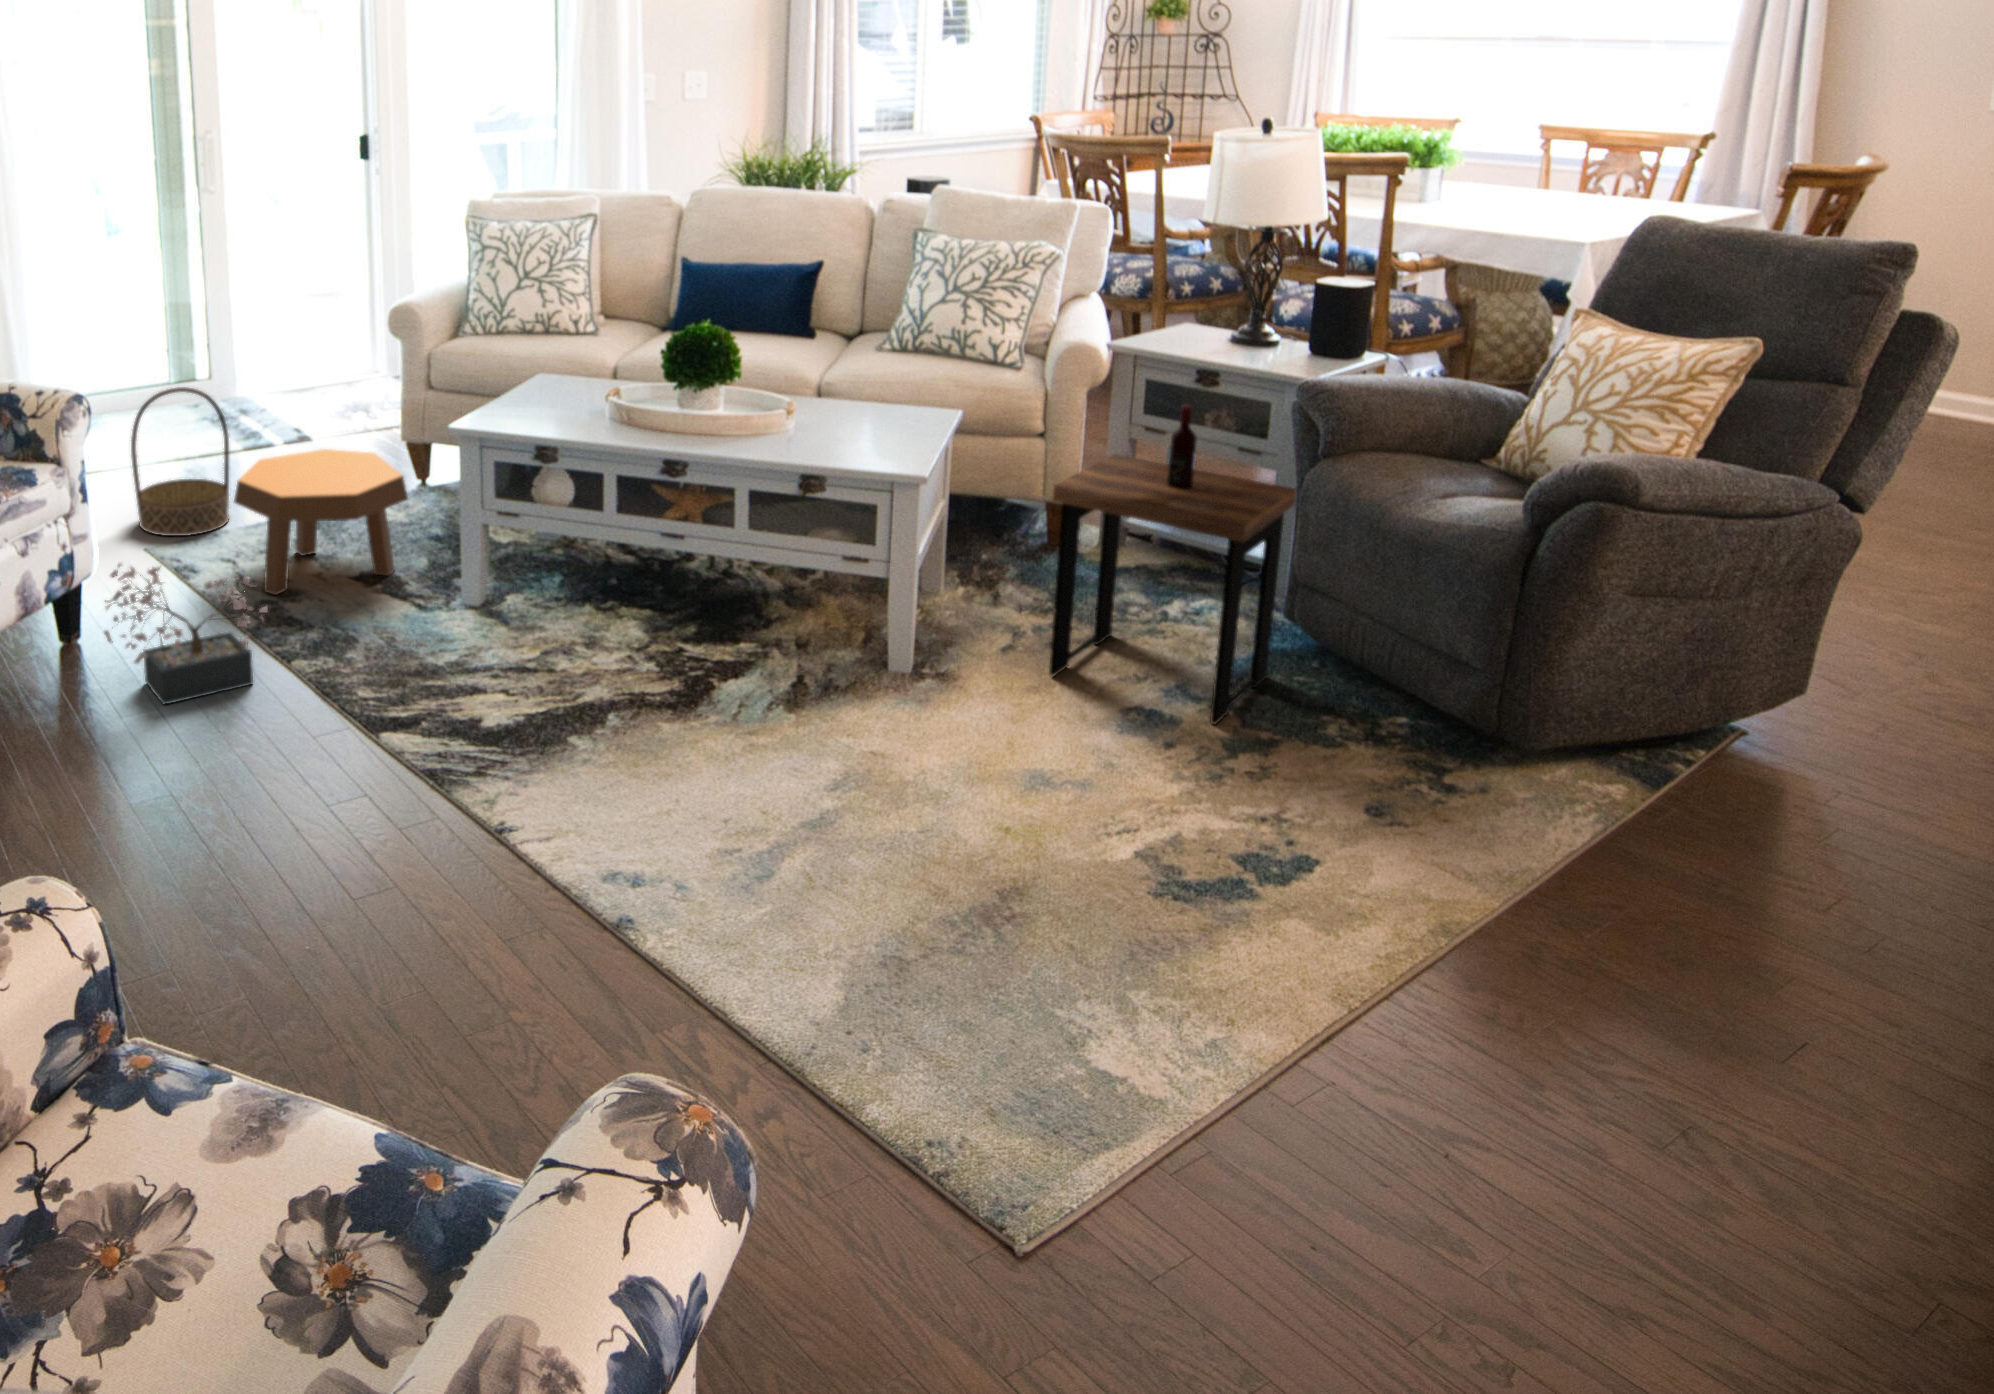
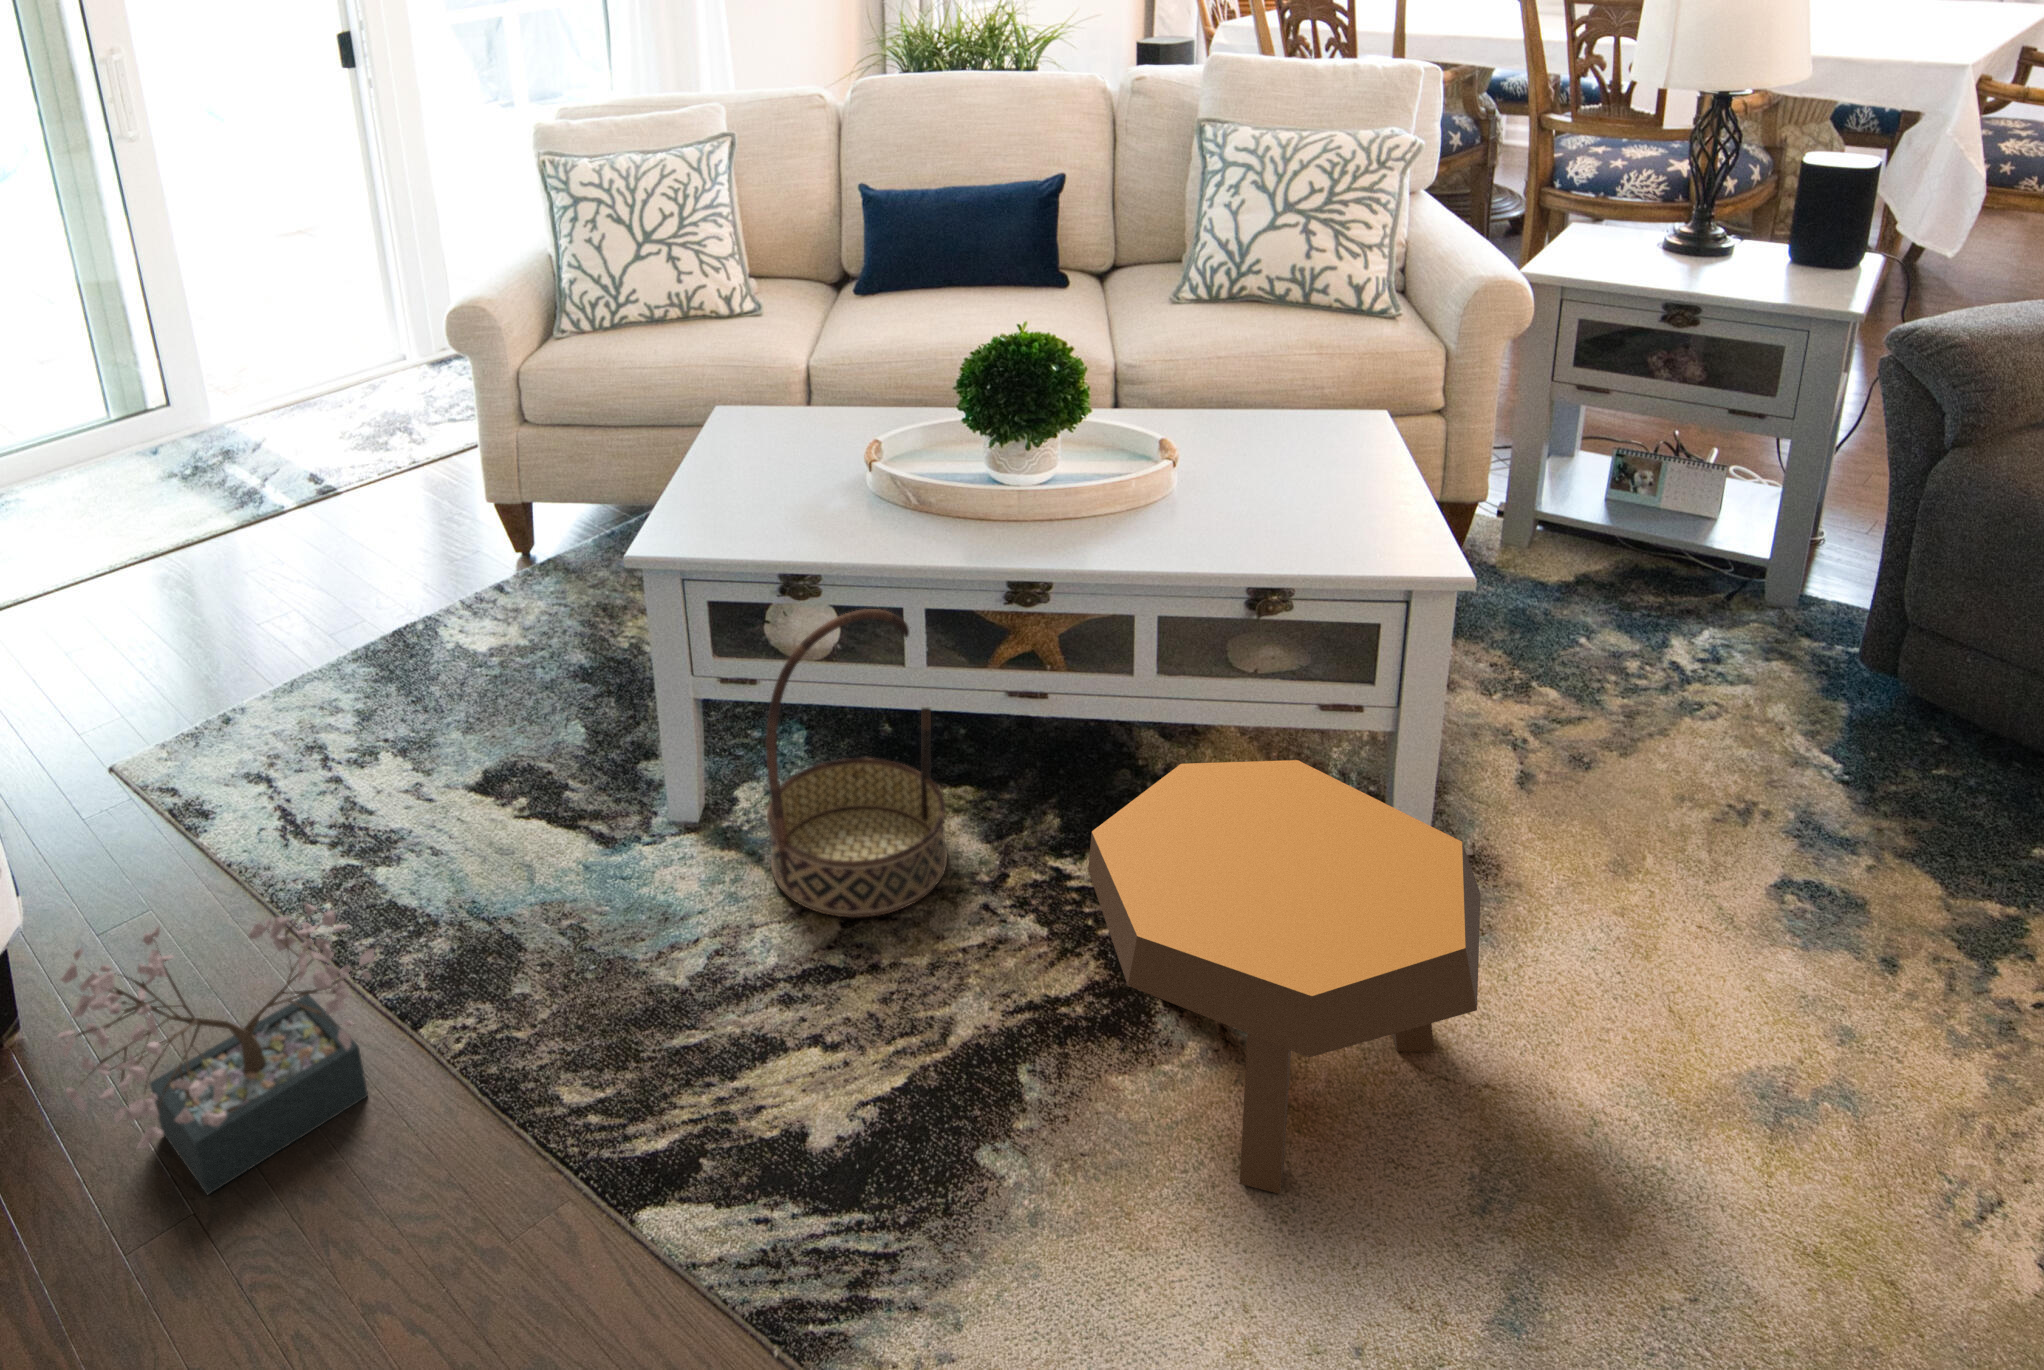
basket: present [131,387,229,536] -> present [766,609,947,918]
side table: present [1049,405,1297,724] -> none [1609,403,1976,887]
footstool: present [234,449,408,595] -> present [1088,760,1481,1194]

